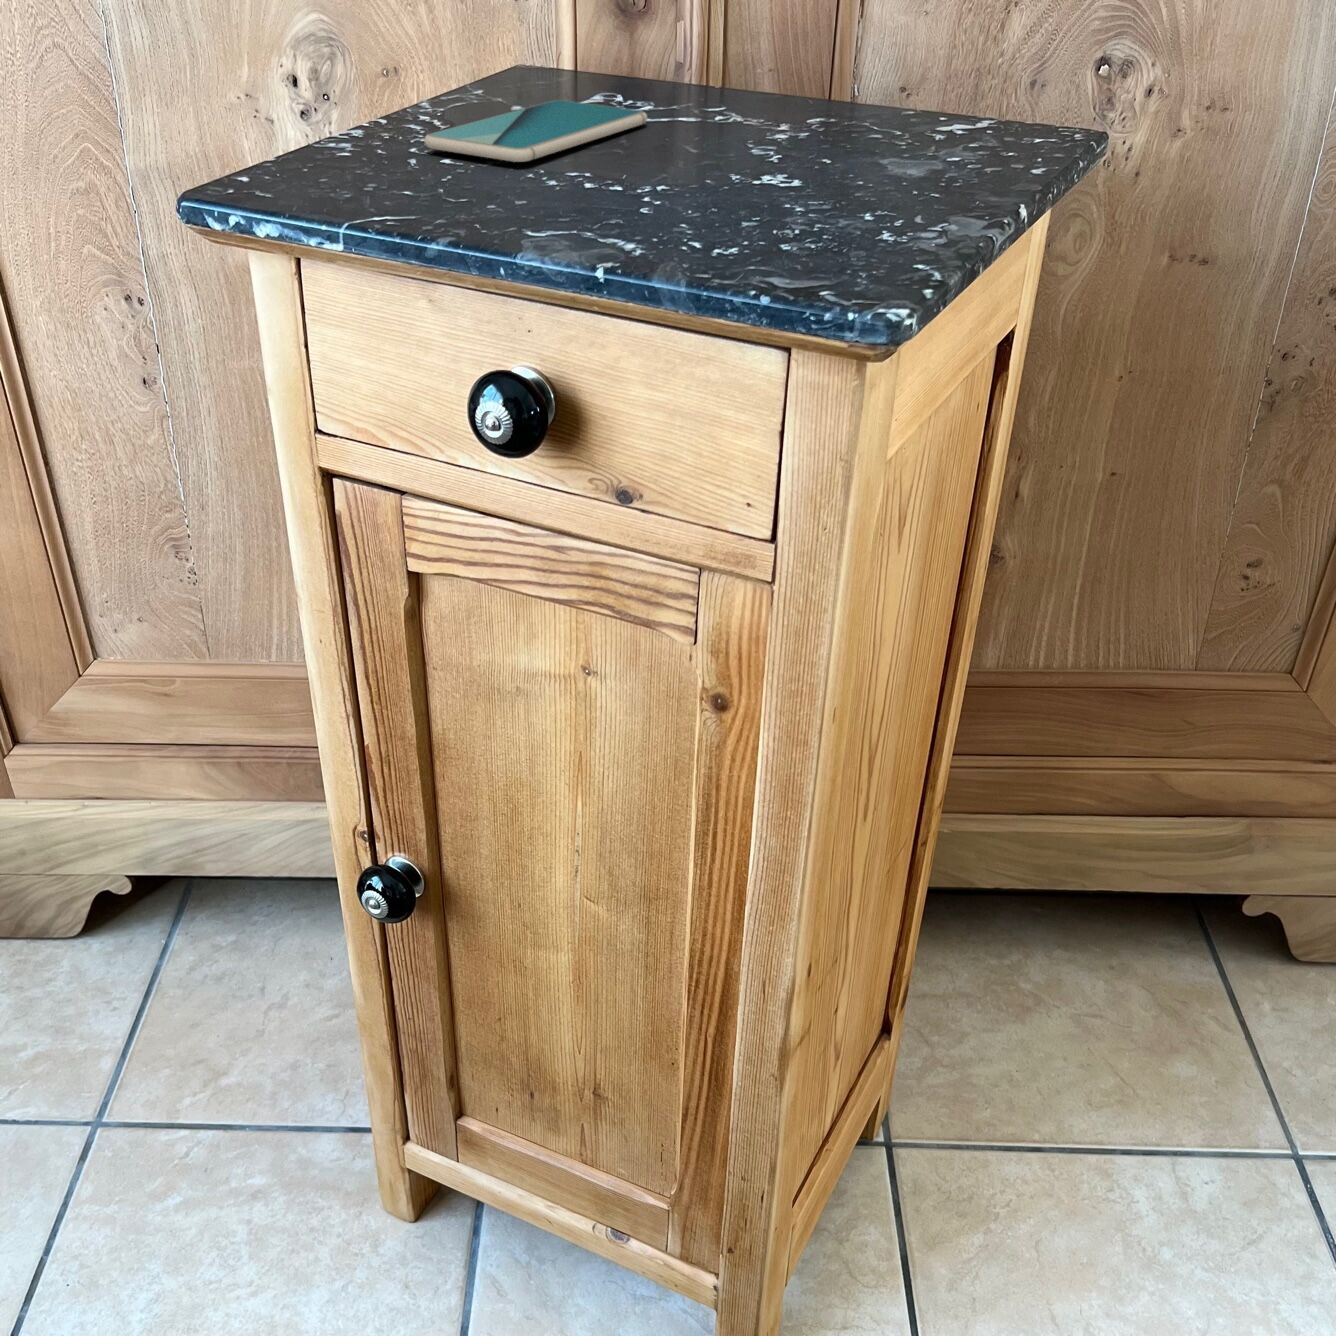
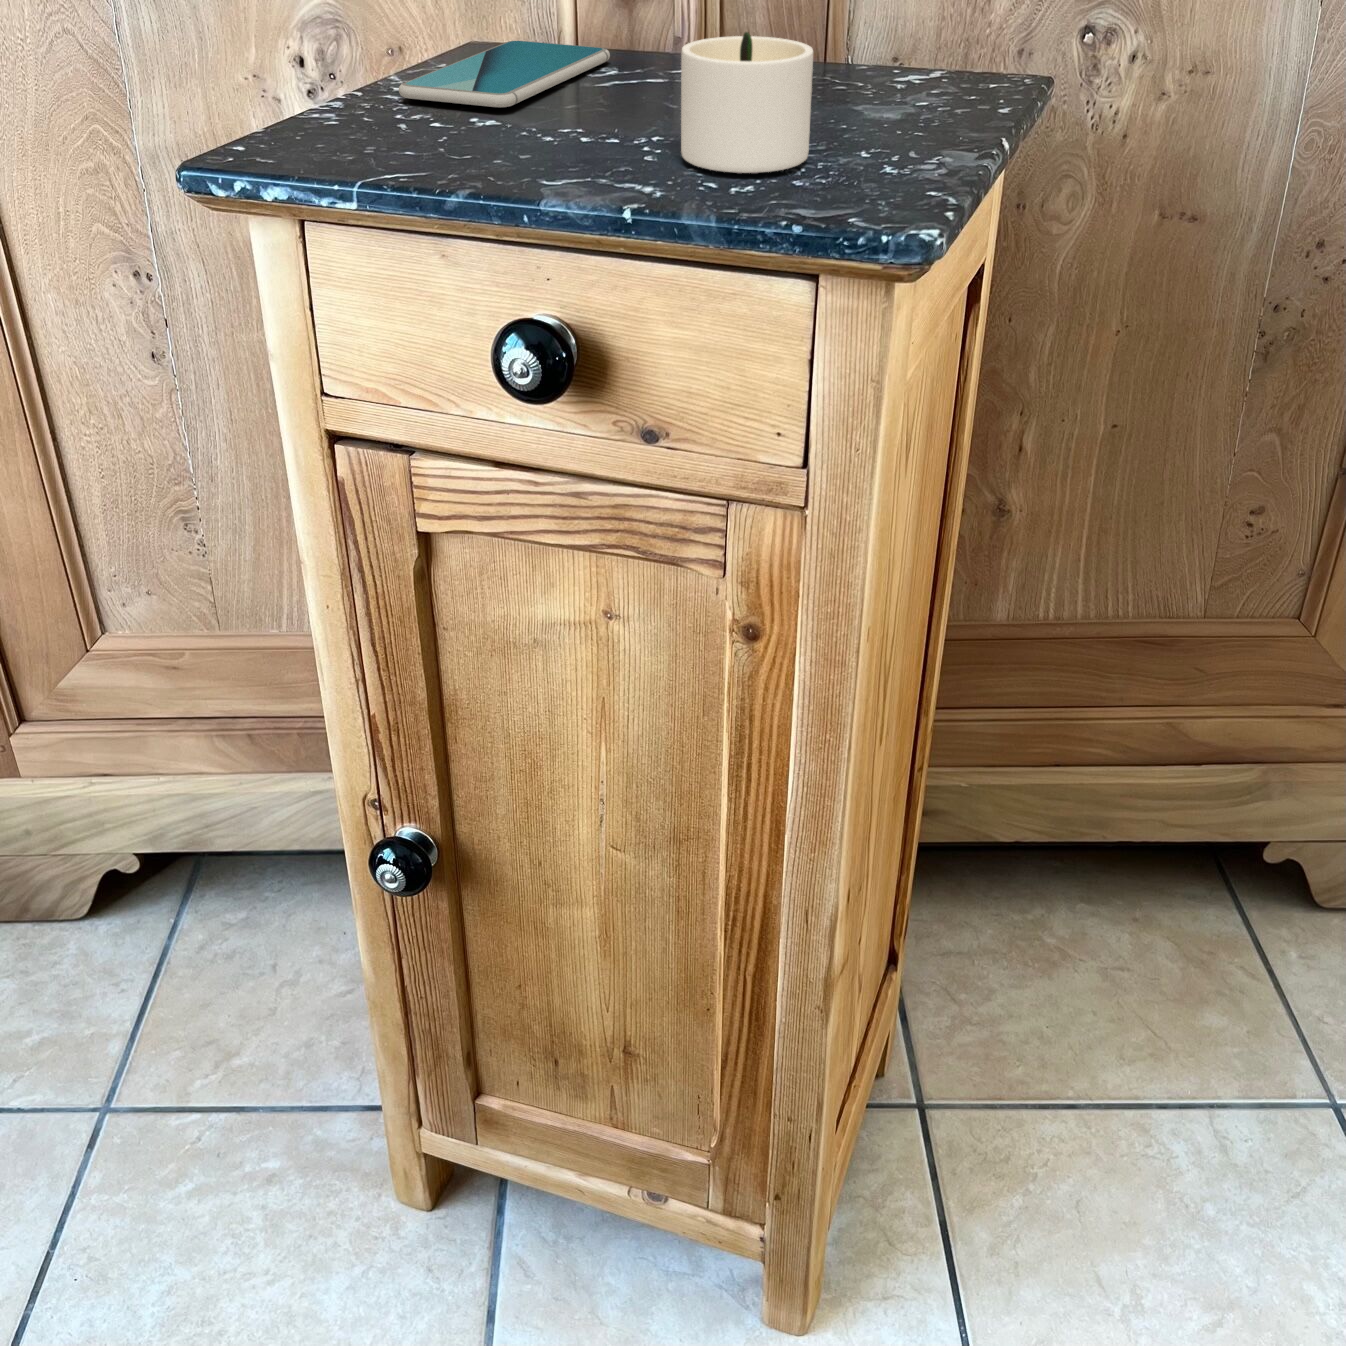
candle: none [675,95,858,245] -> present [681,32,813,173]

